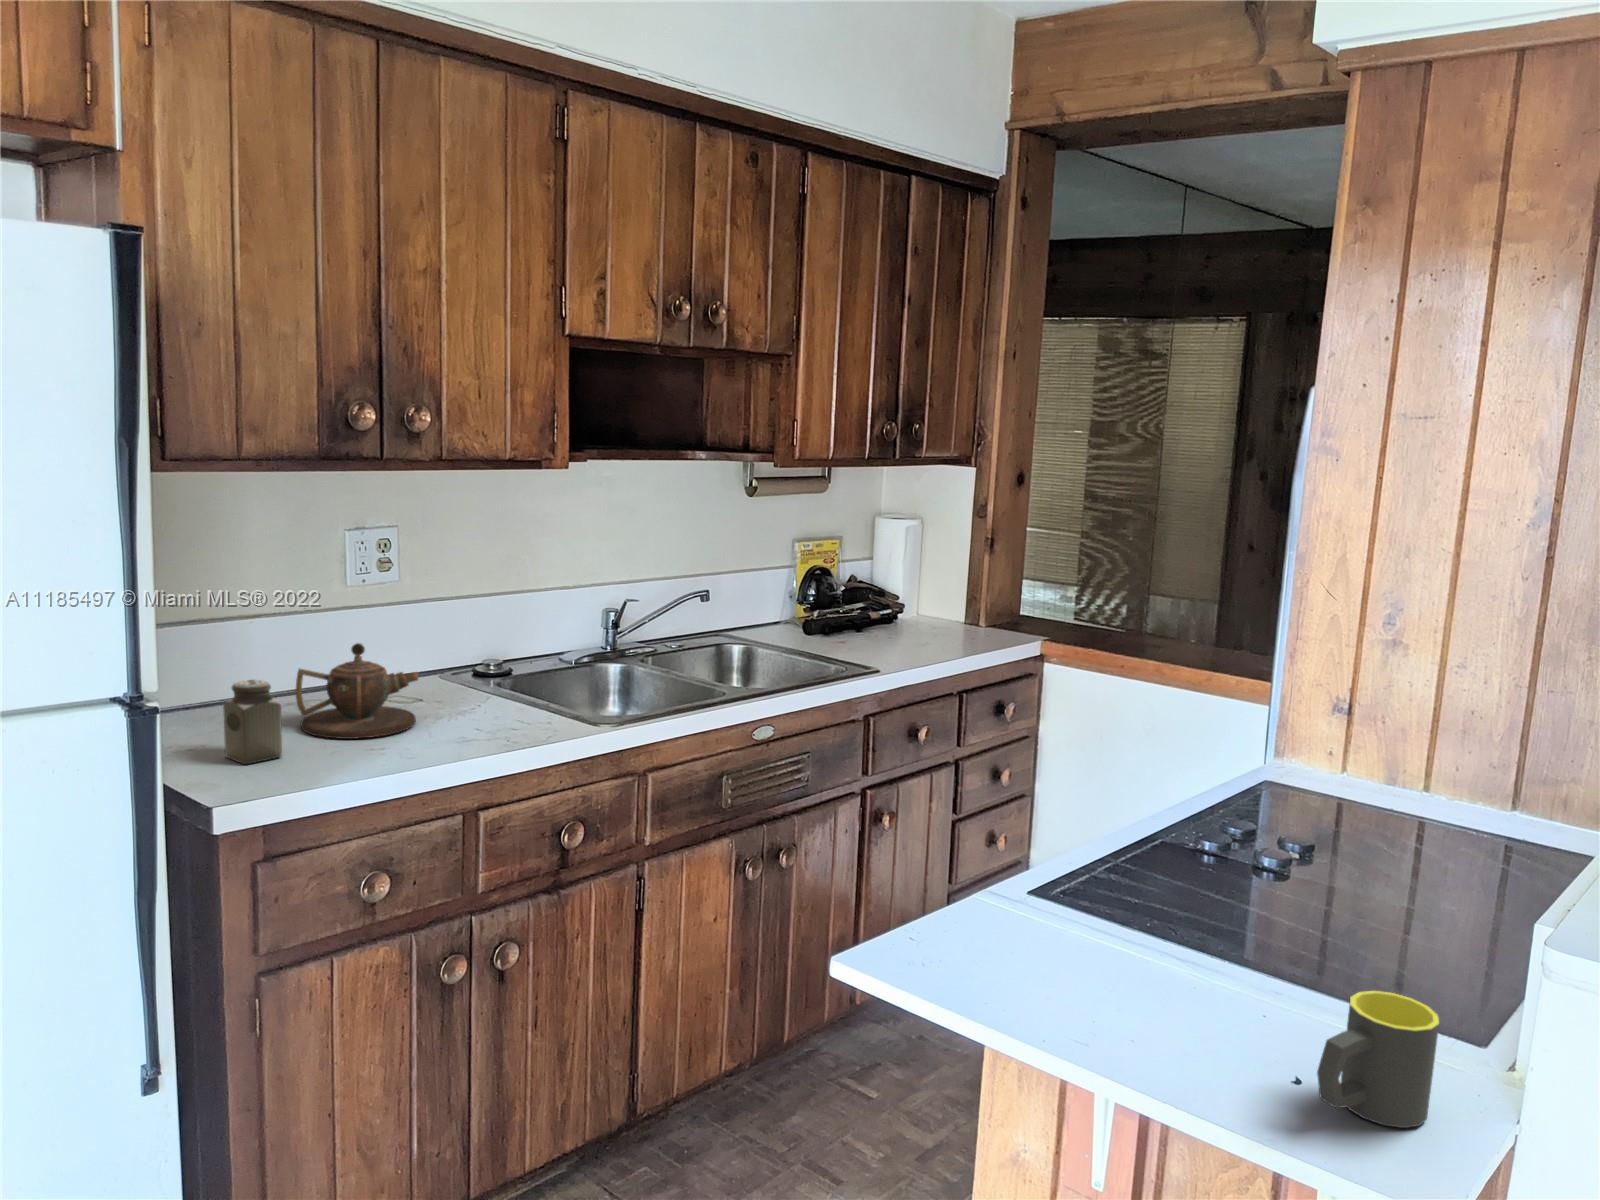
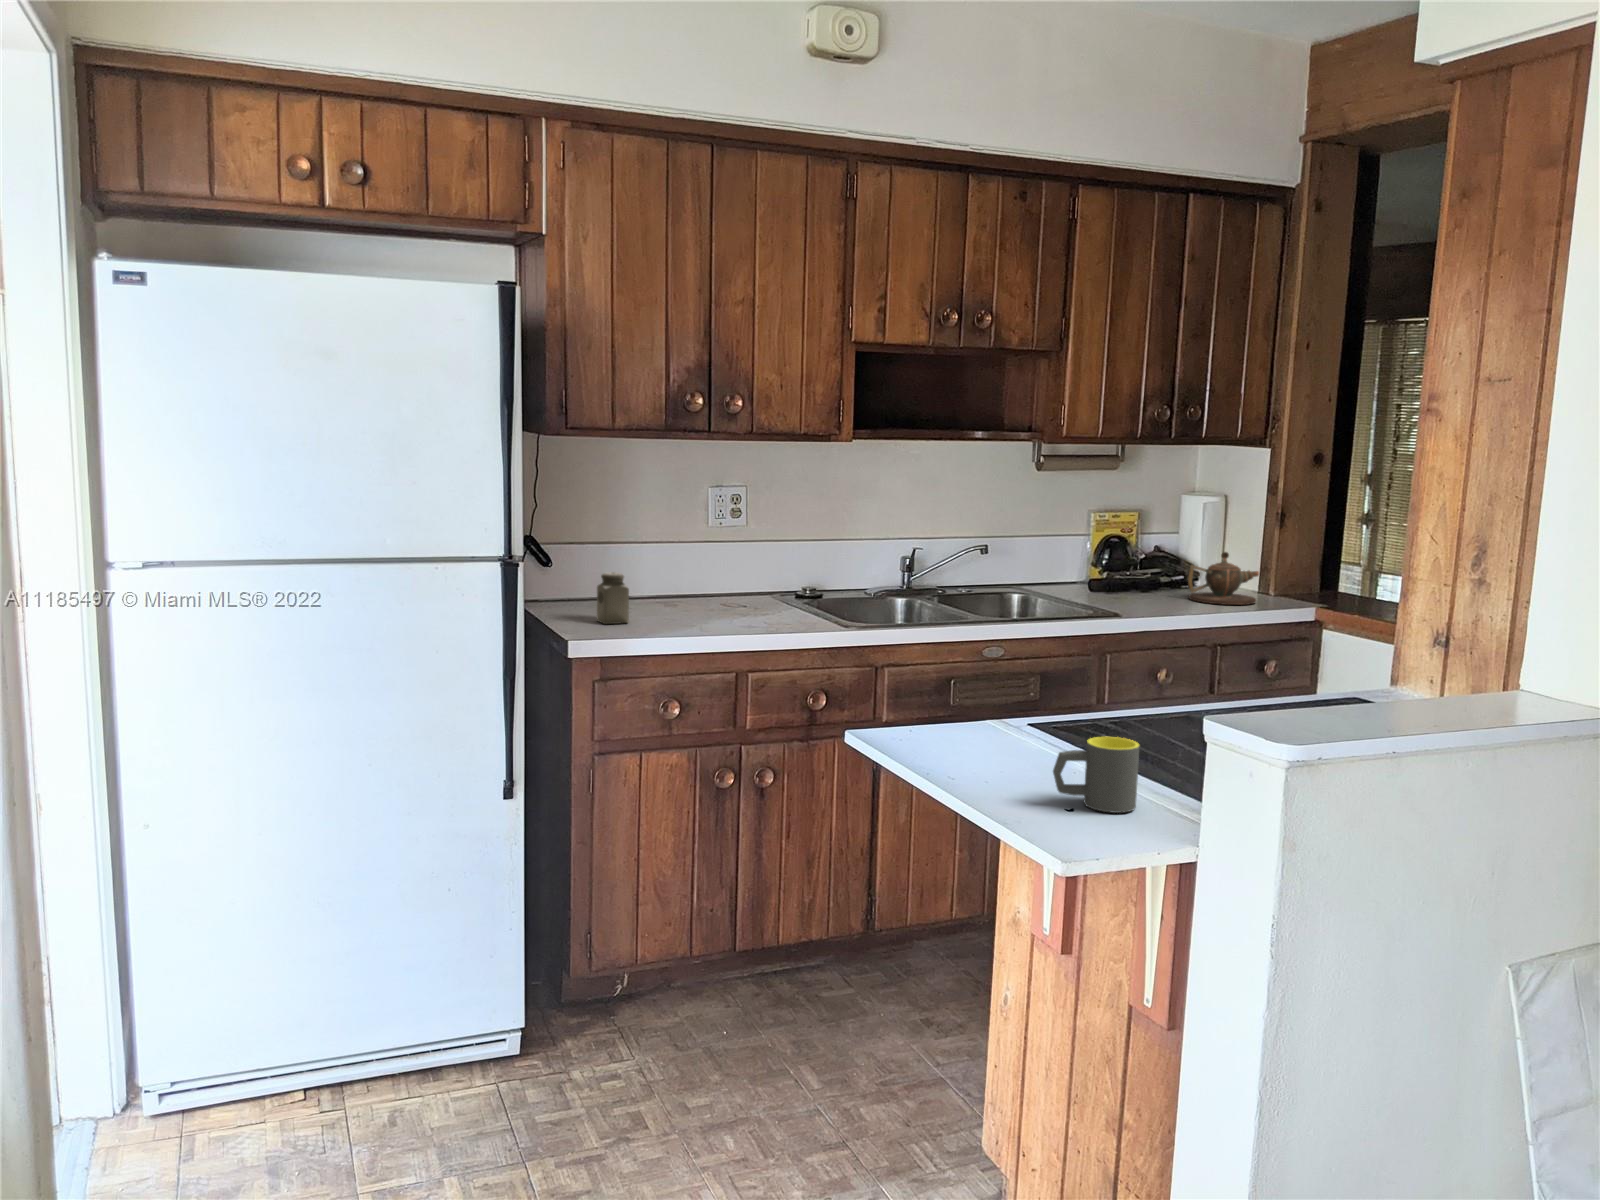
teapot: present [296,643,418,739] -> present [1188,552,1259,605]

